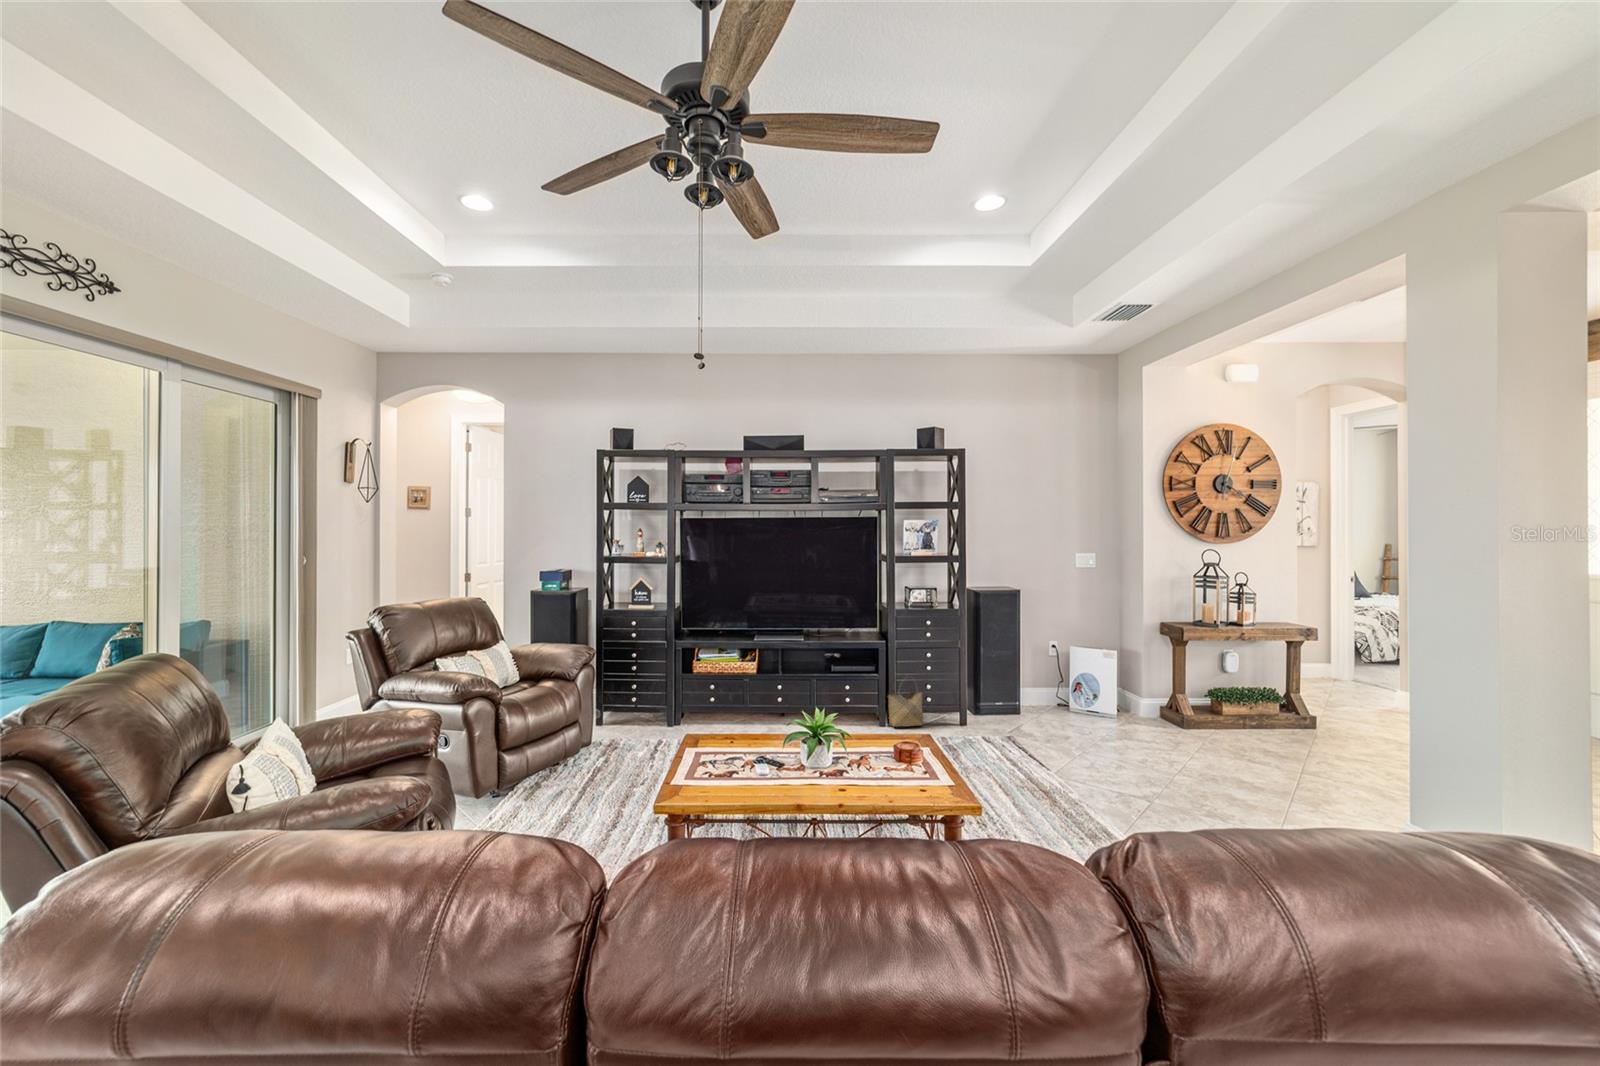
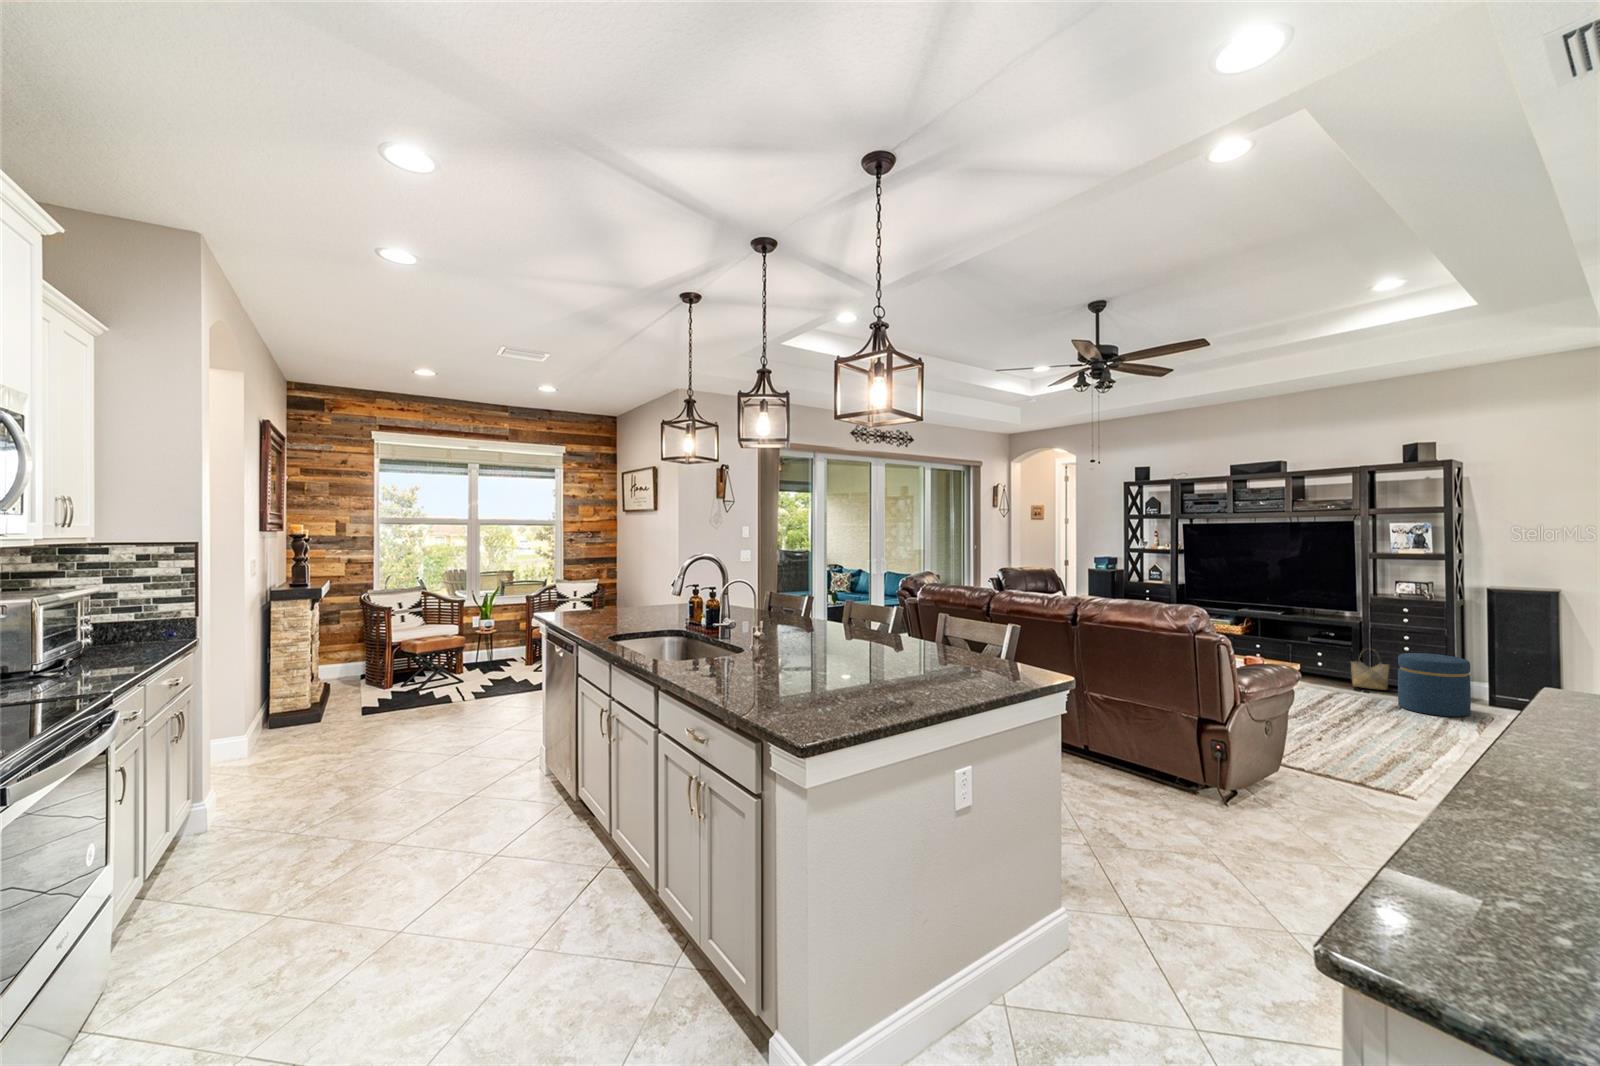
ottoman: none [959,676,1025,756] -> present [1398,653,1471,717]

